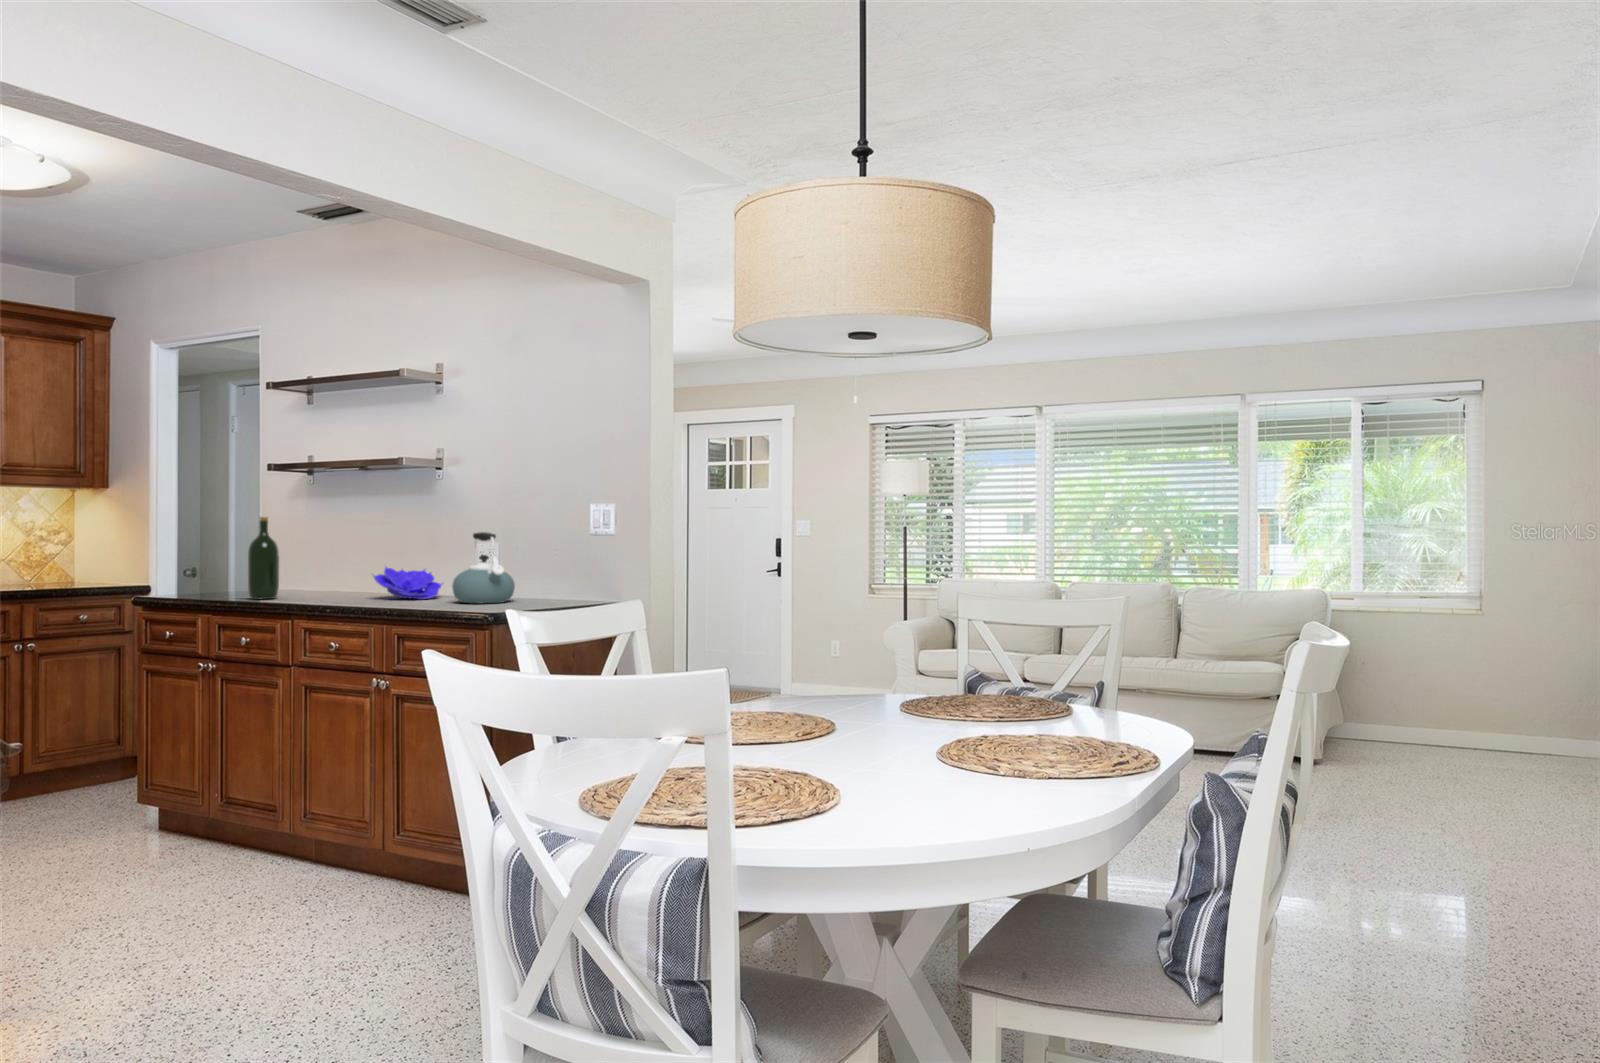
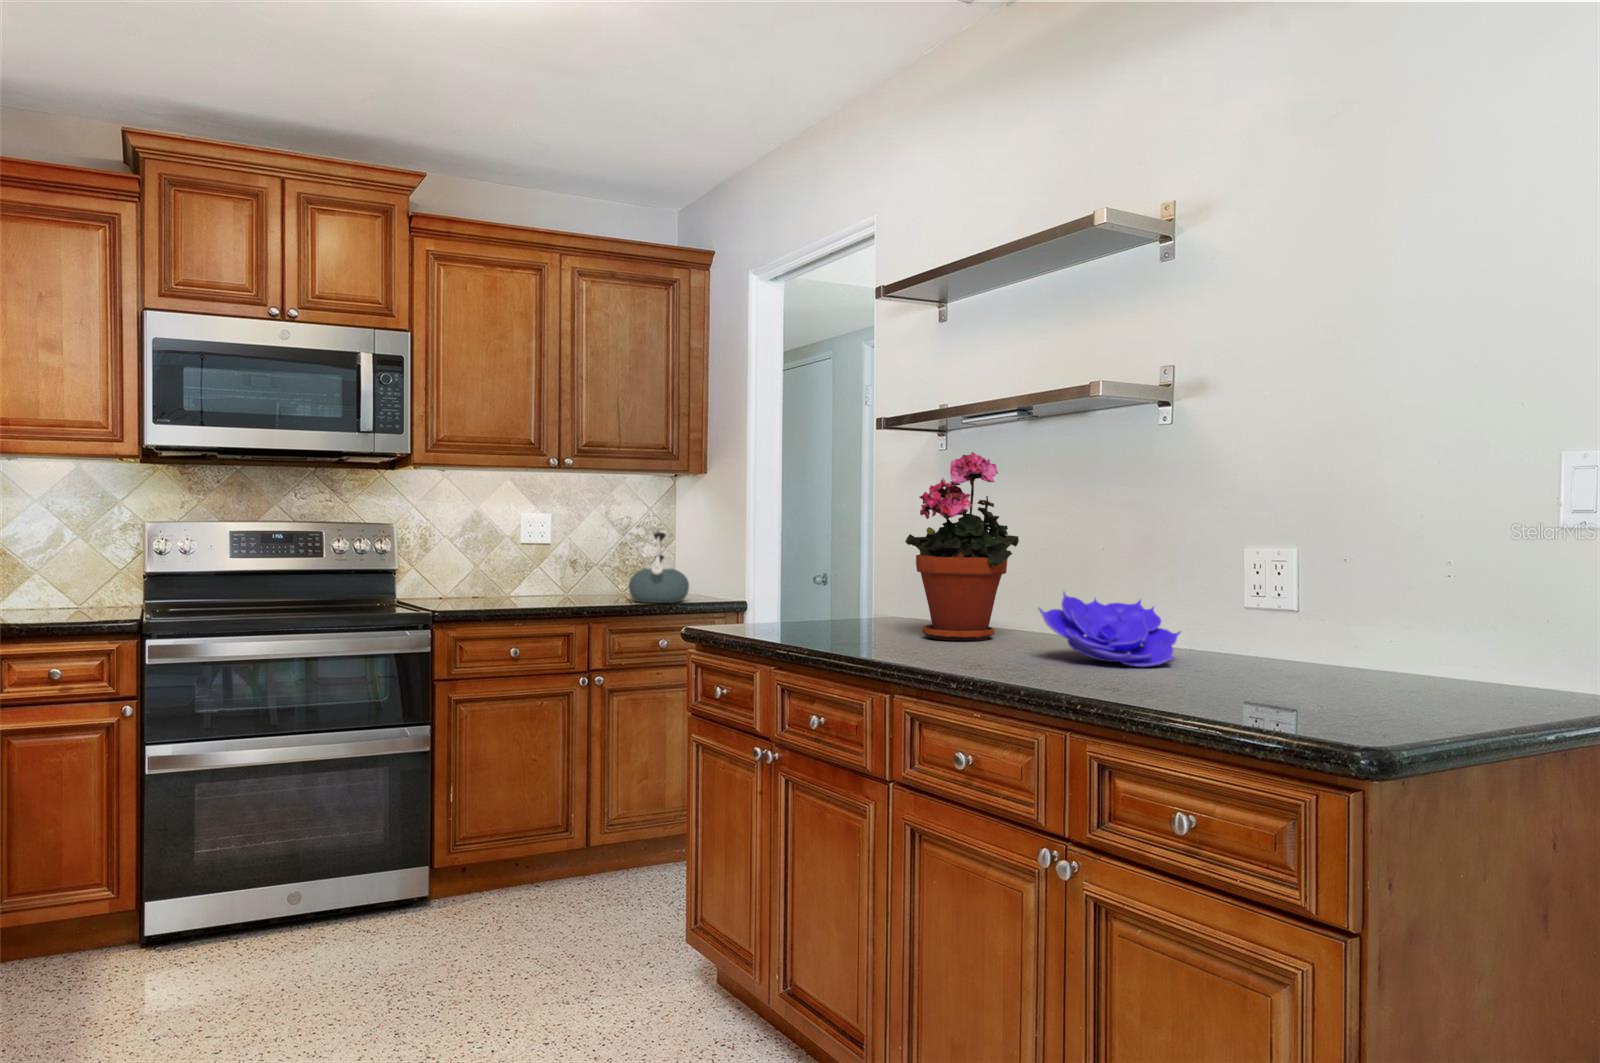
potted plant: none [293,490,362,595] -> present [905,452,1019,641]
wine bottle: present [248,517,279,599] -> none [828,498,879,646]
kettle: present [452,532,515,603] -> present [629,532,689,603]

